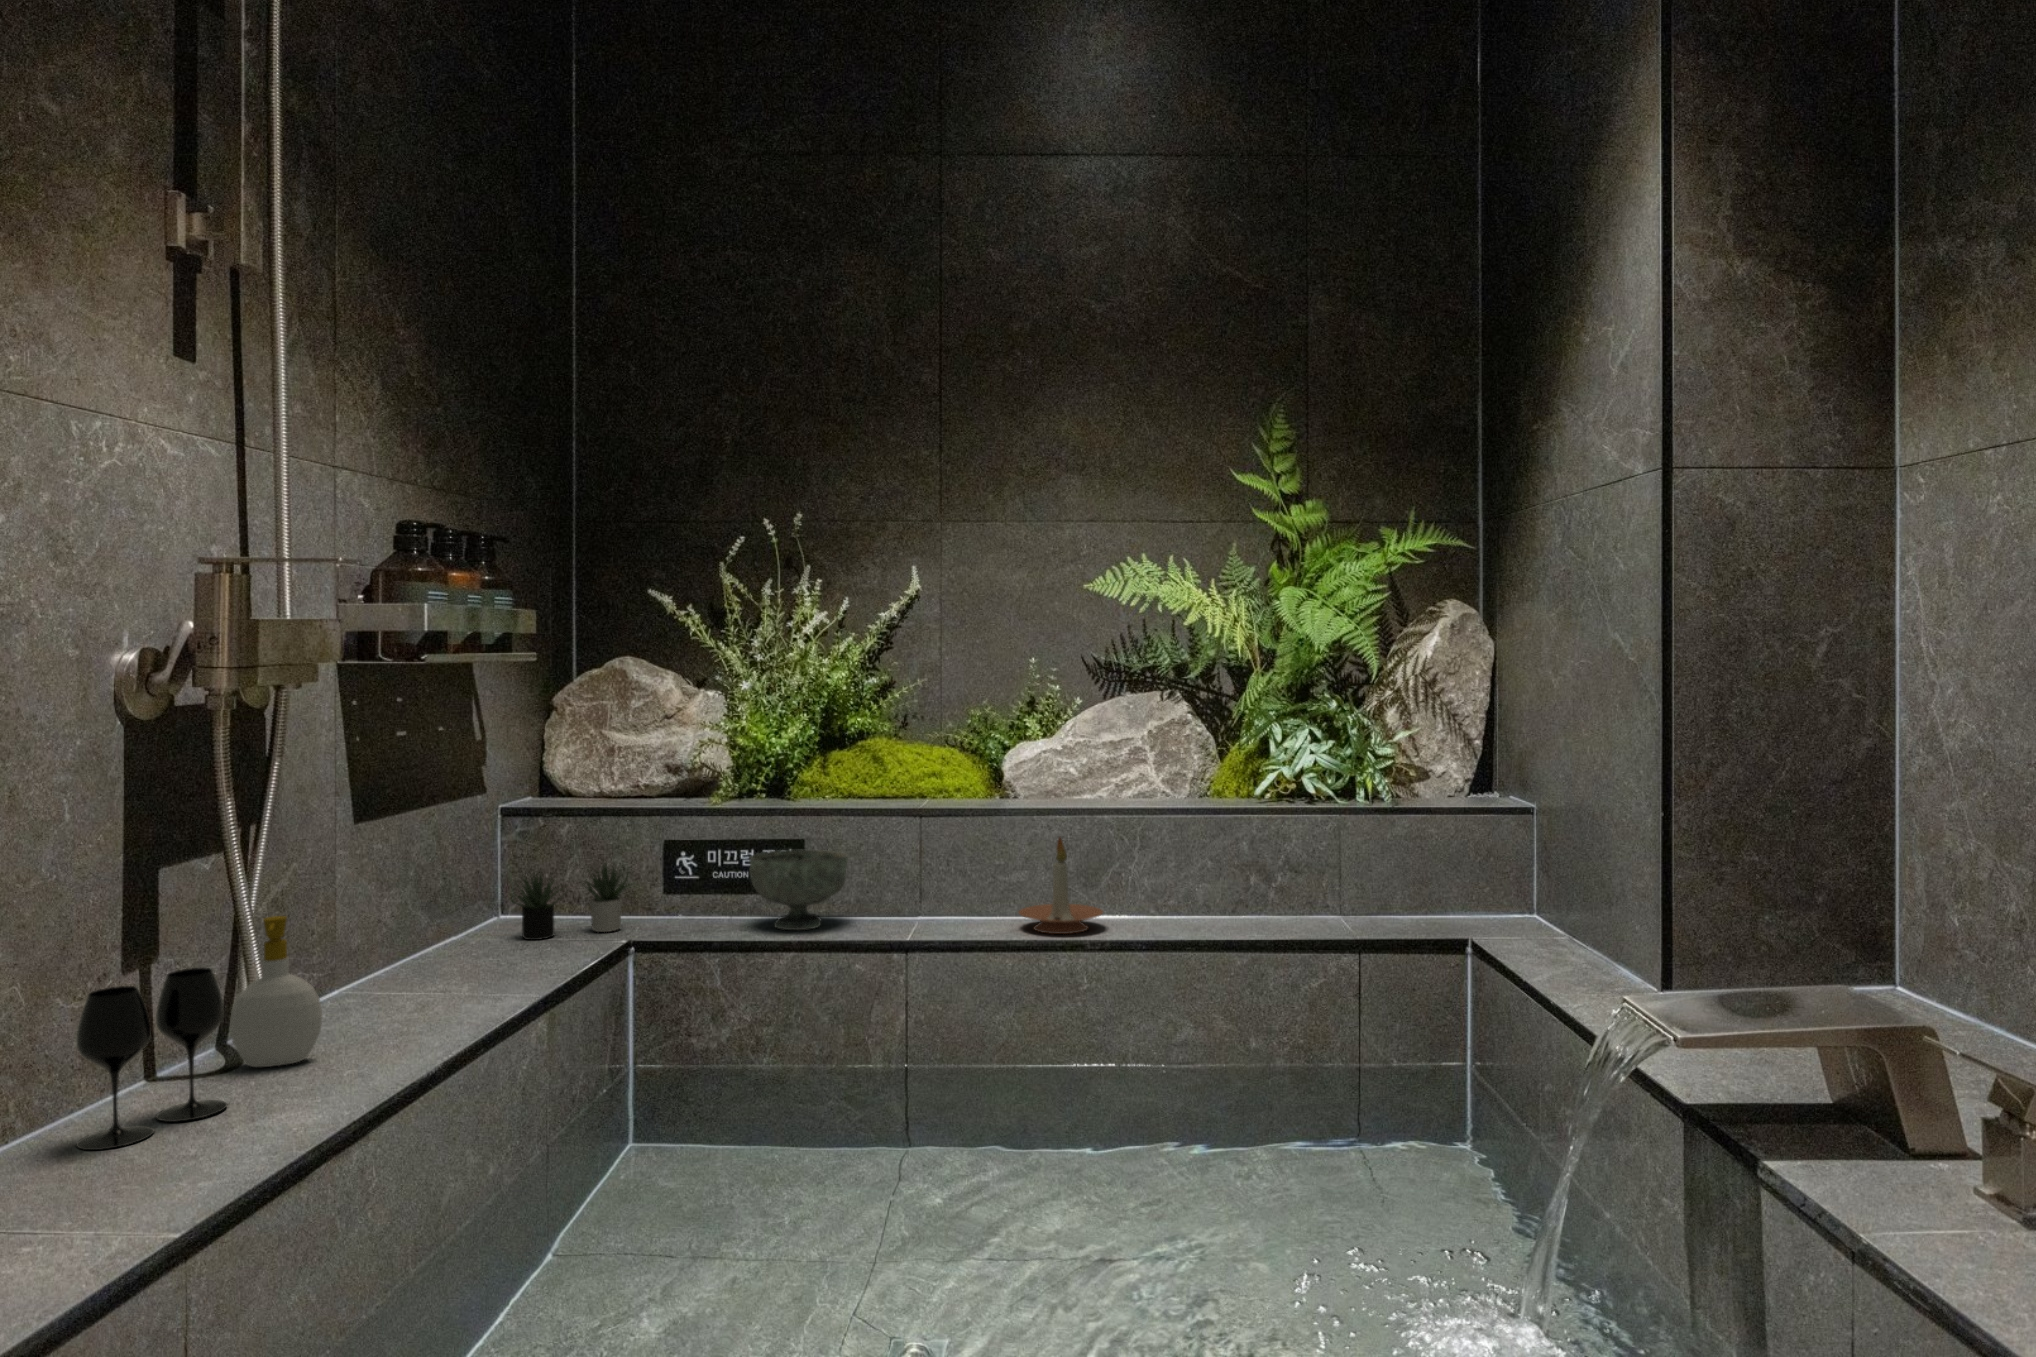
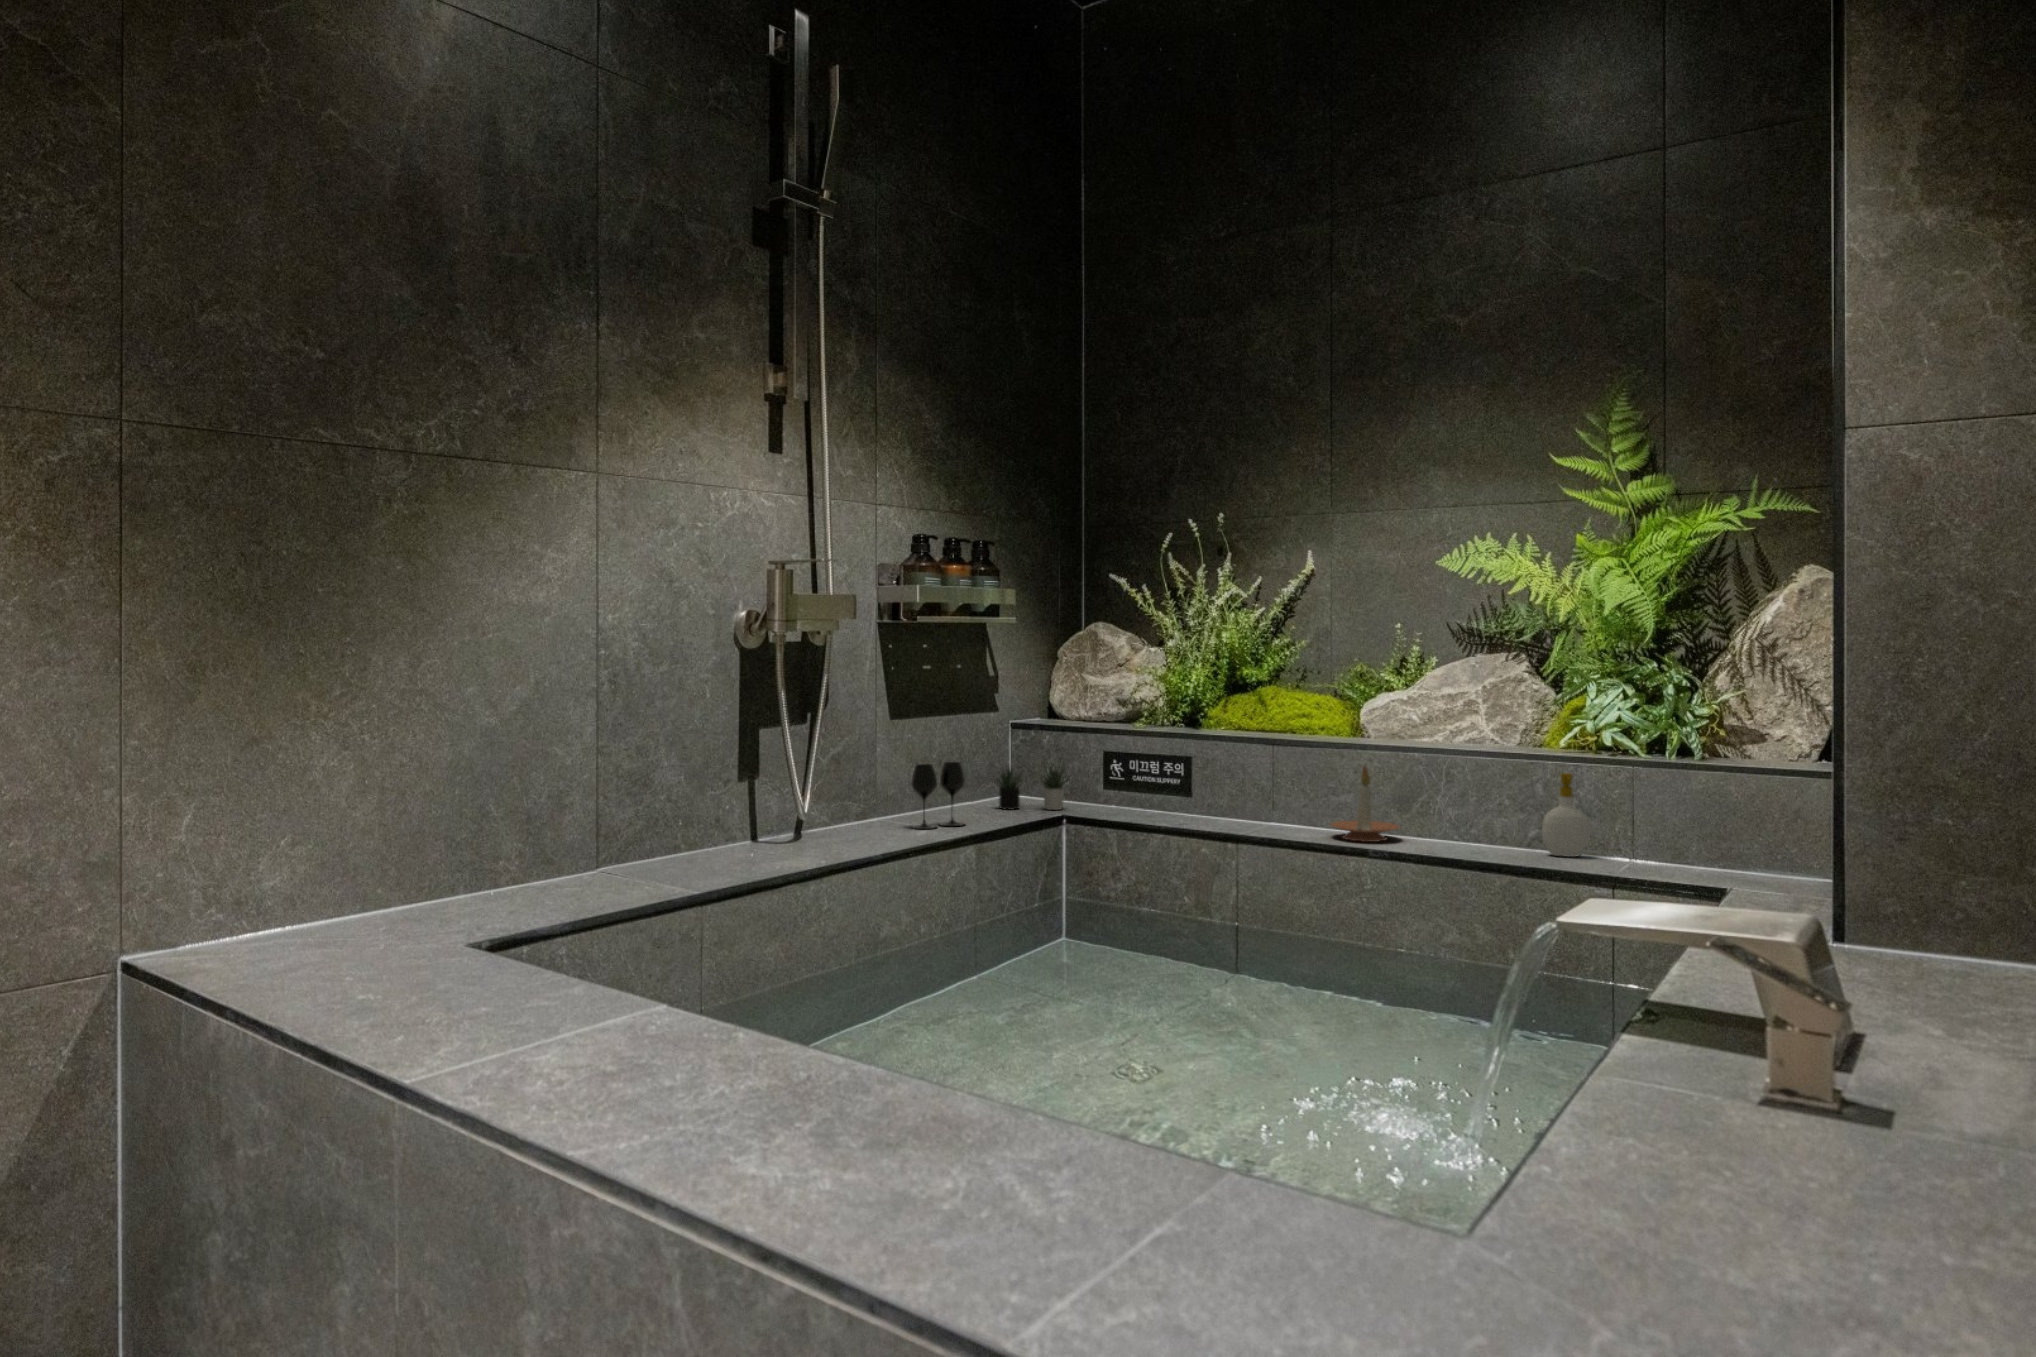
decorative bowl: present [749,850,848,930] -> none [1143,764,1216,821]
soap bottle: present [230,916,322,1067] -> present [1542,773,1590,857]
wine glass: present [76,968,227,1150] -> present [911,762,965,829]

